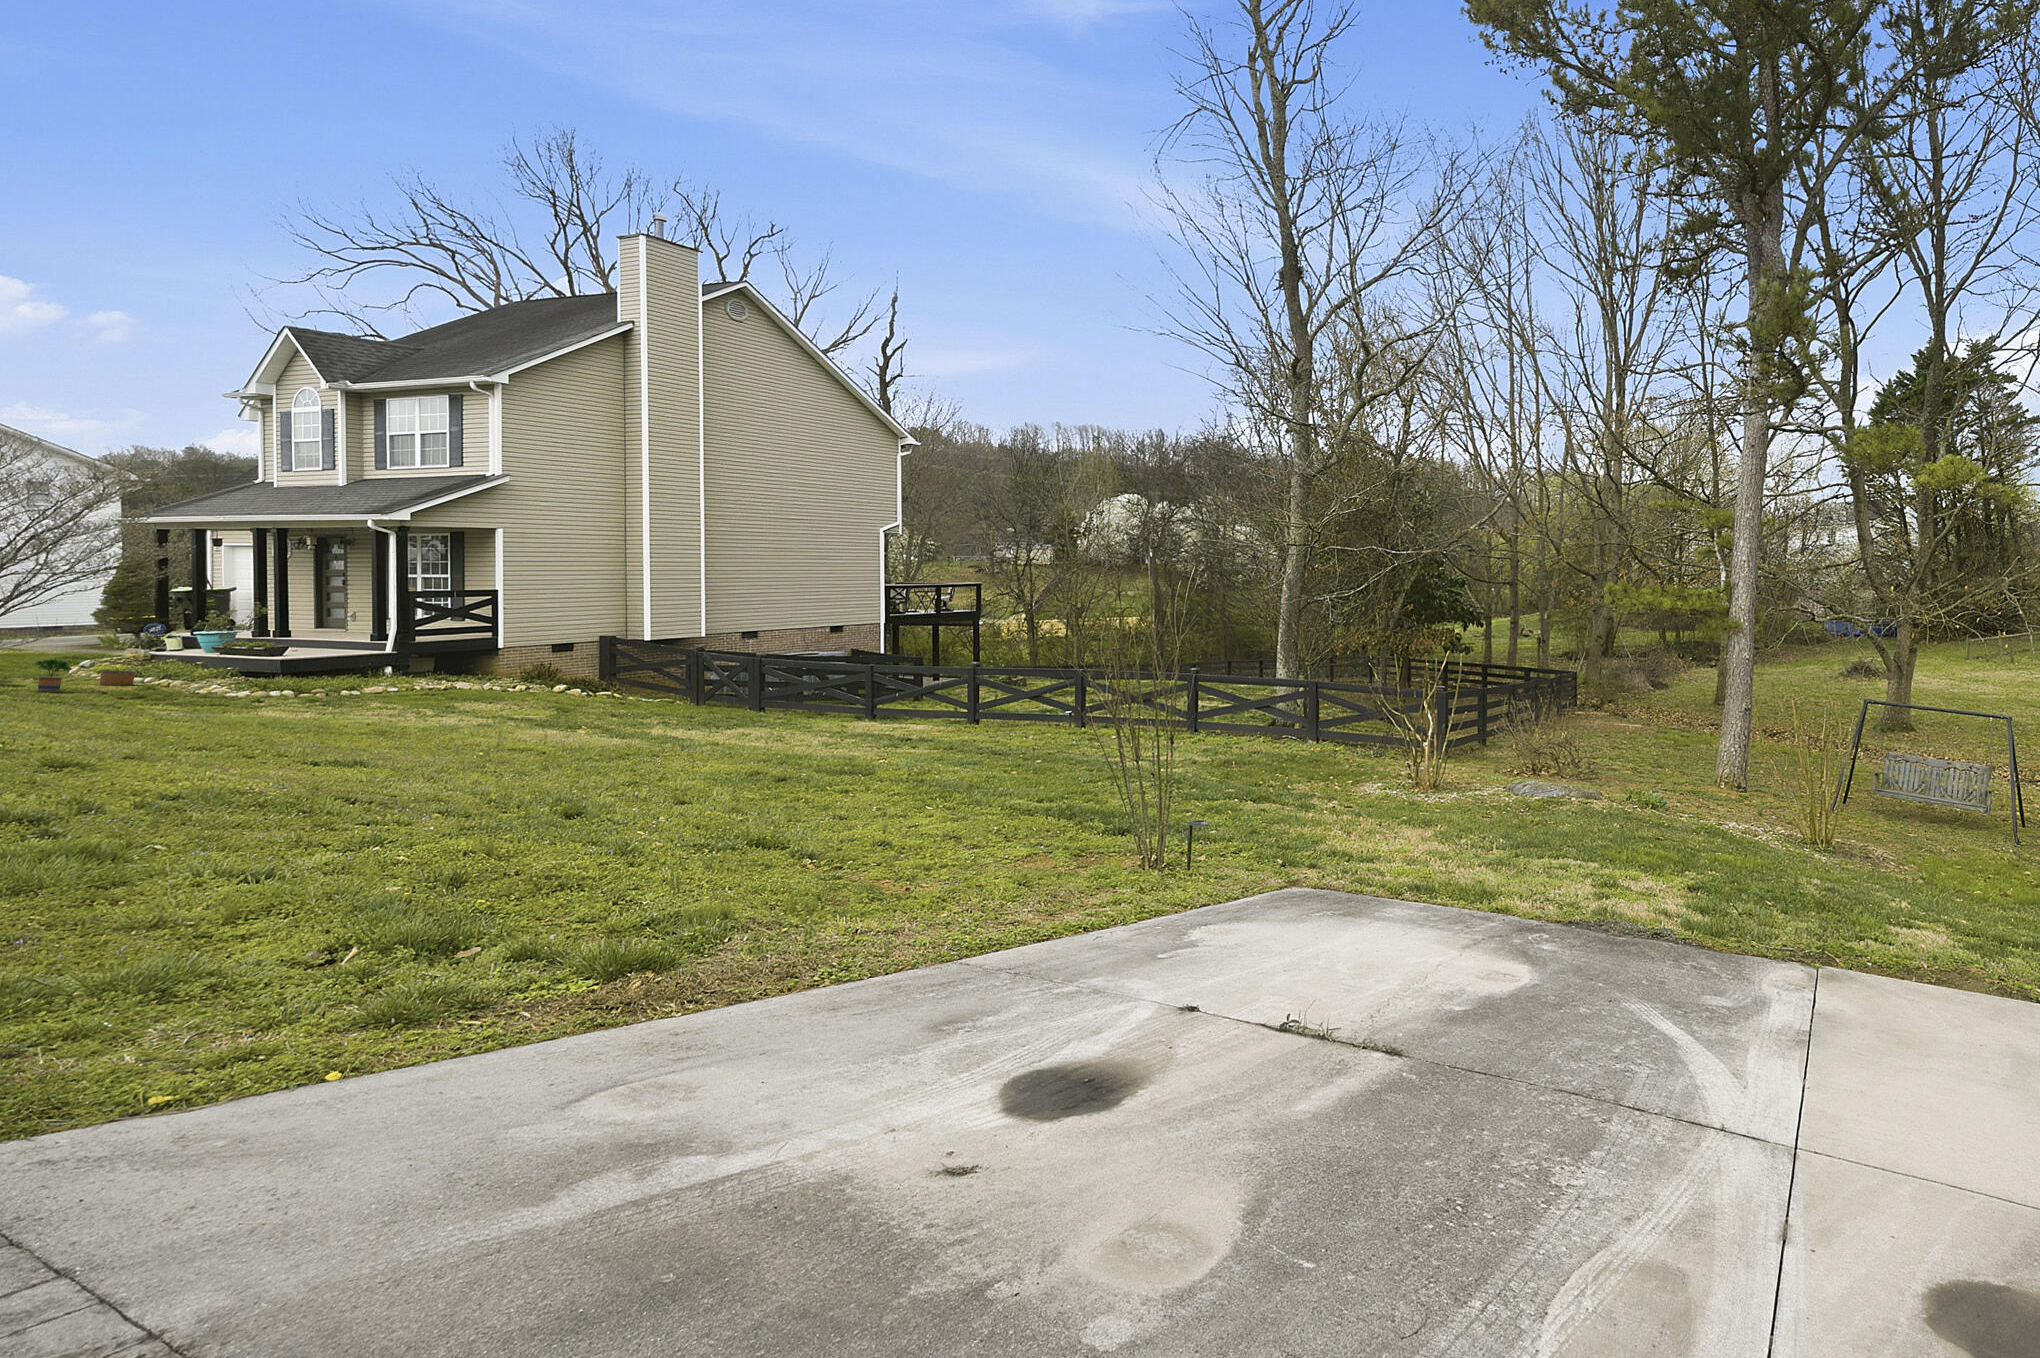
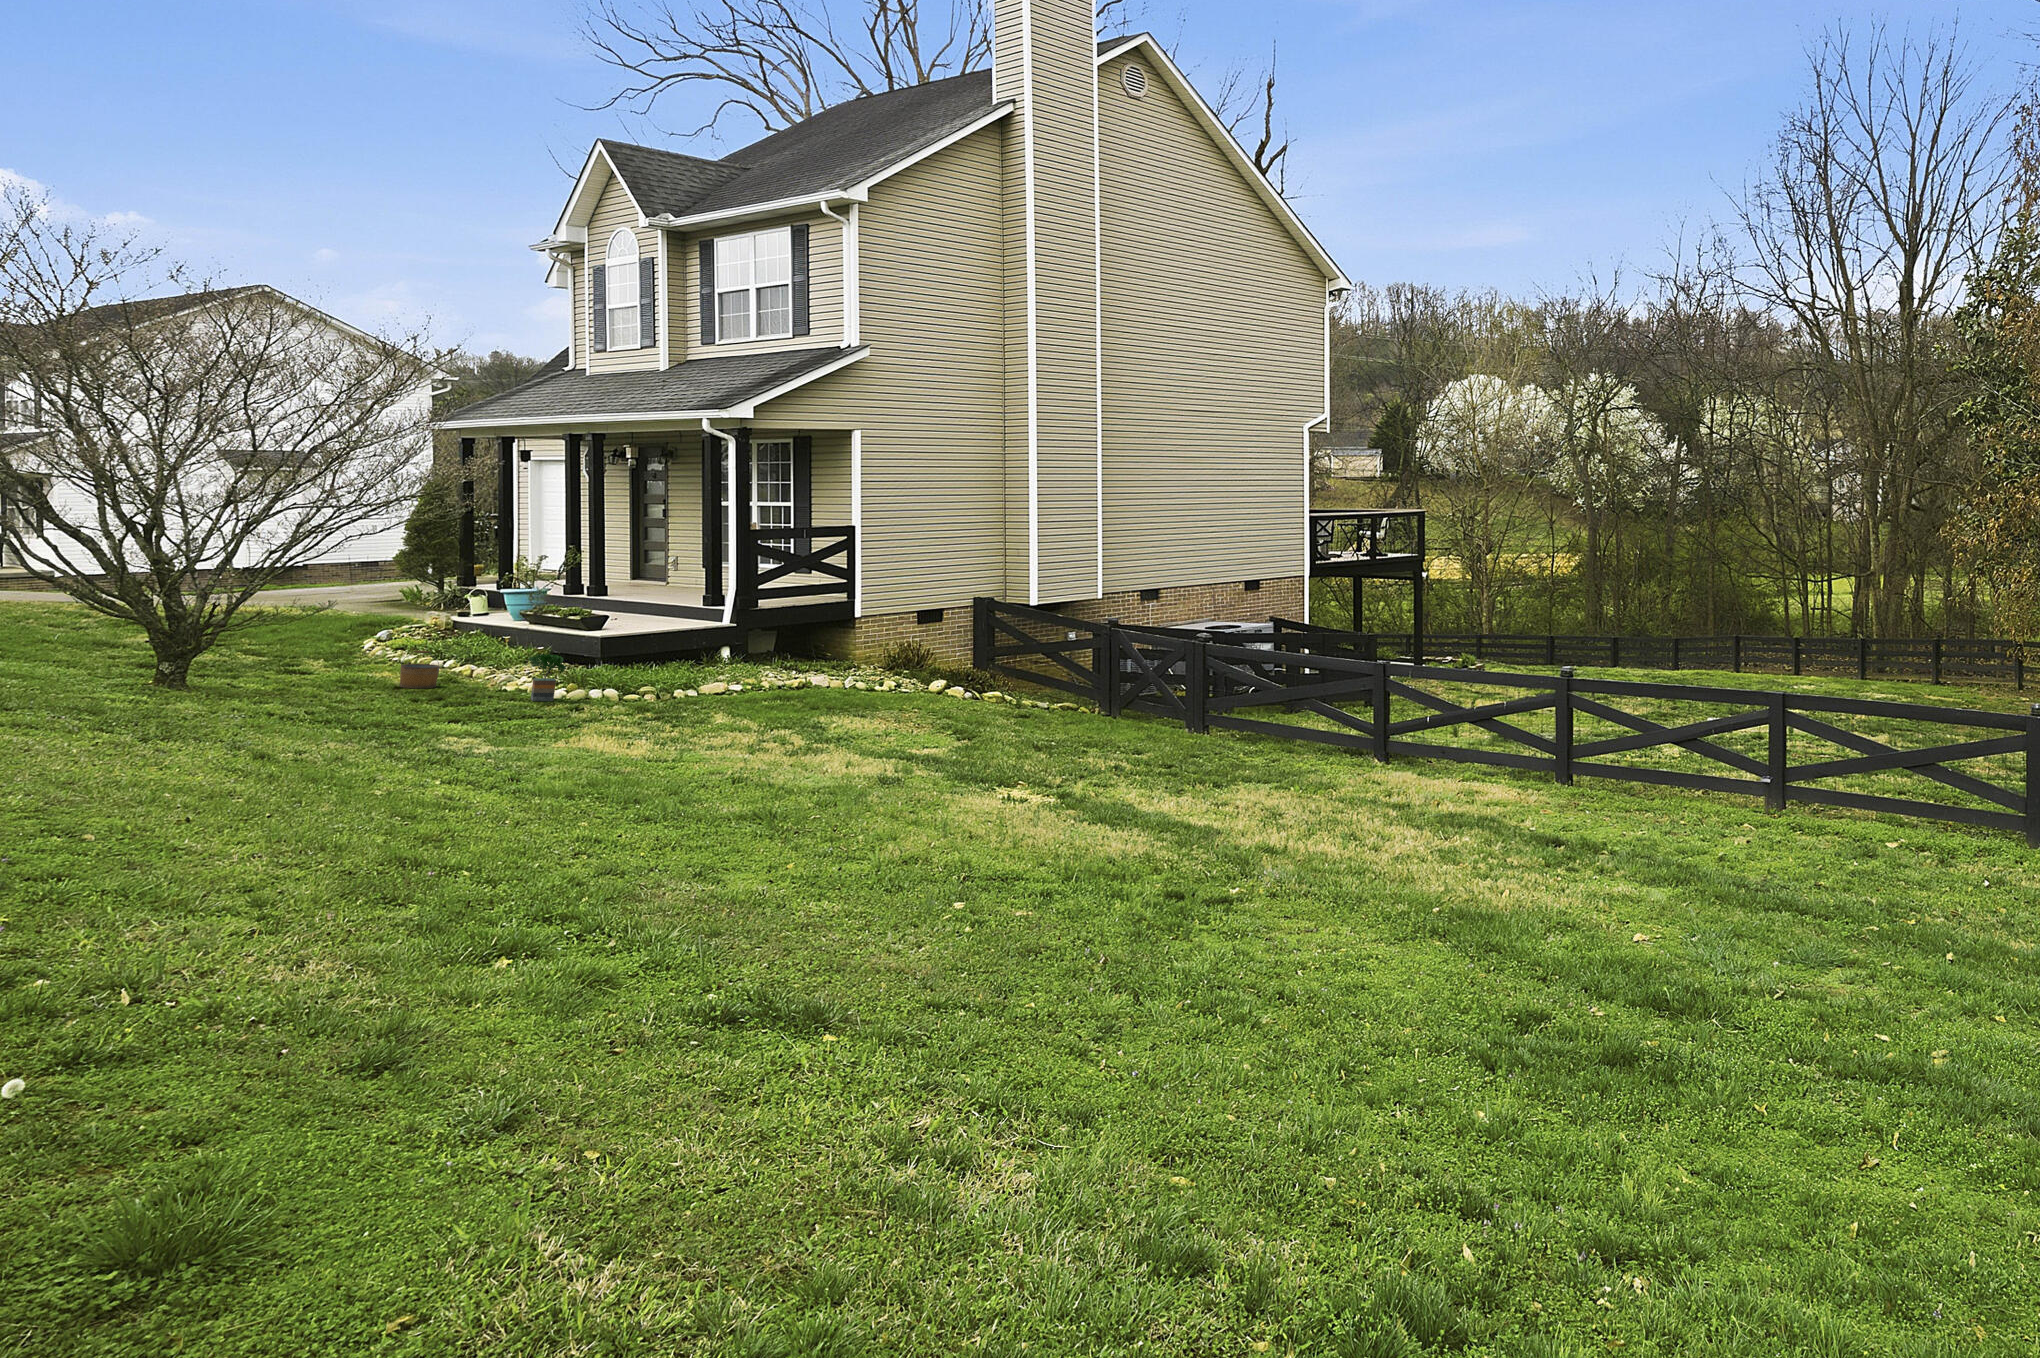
potted tree: present [35,660,72,692] -> present [530,654,566,701]

